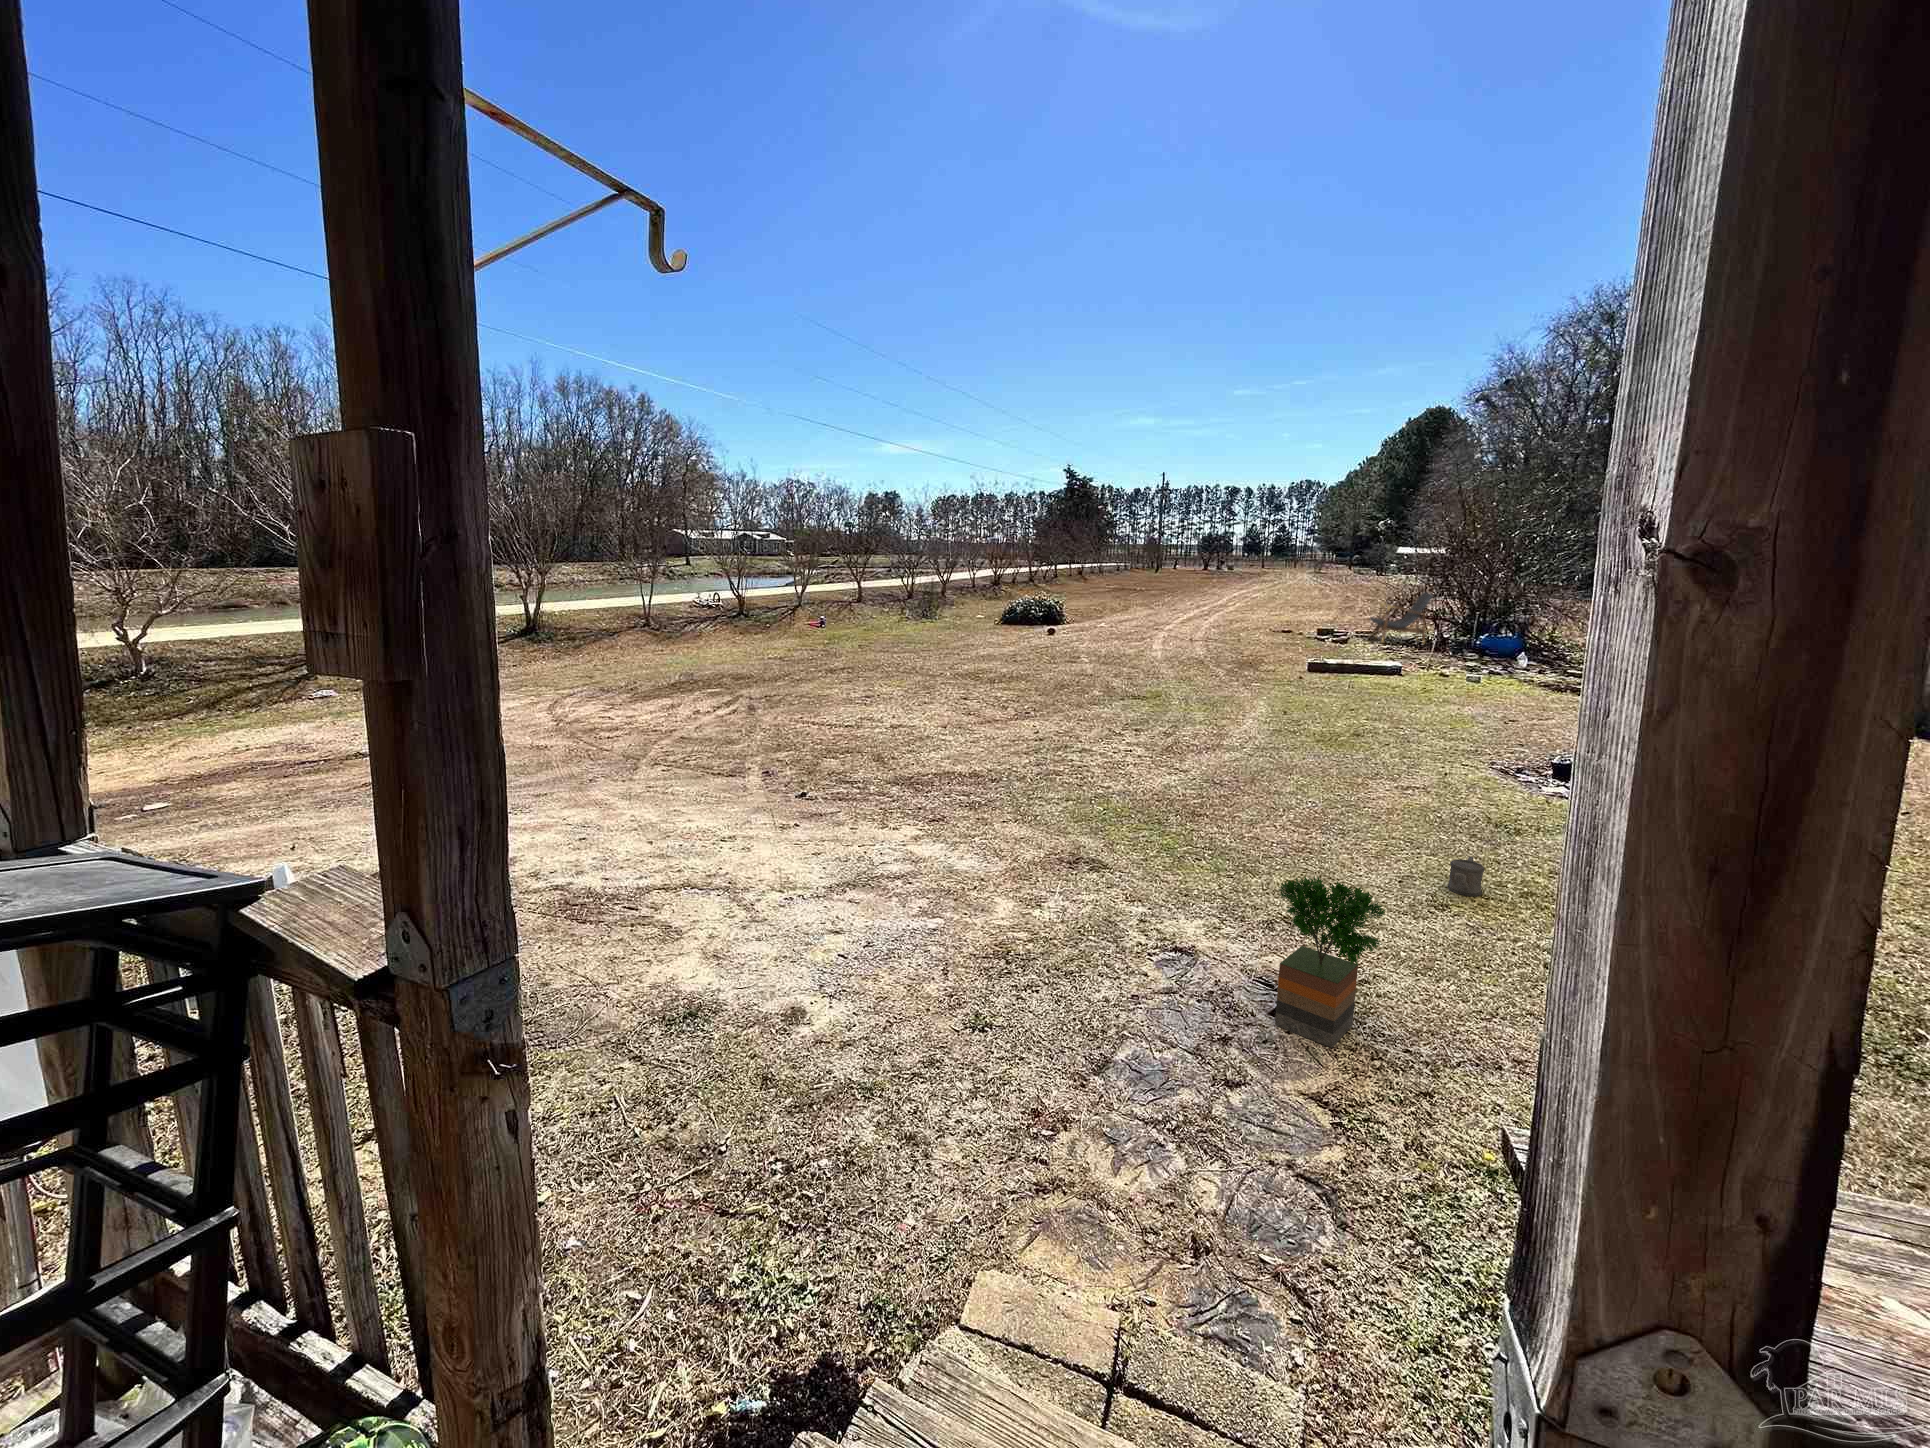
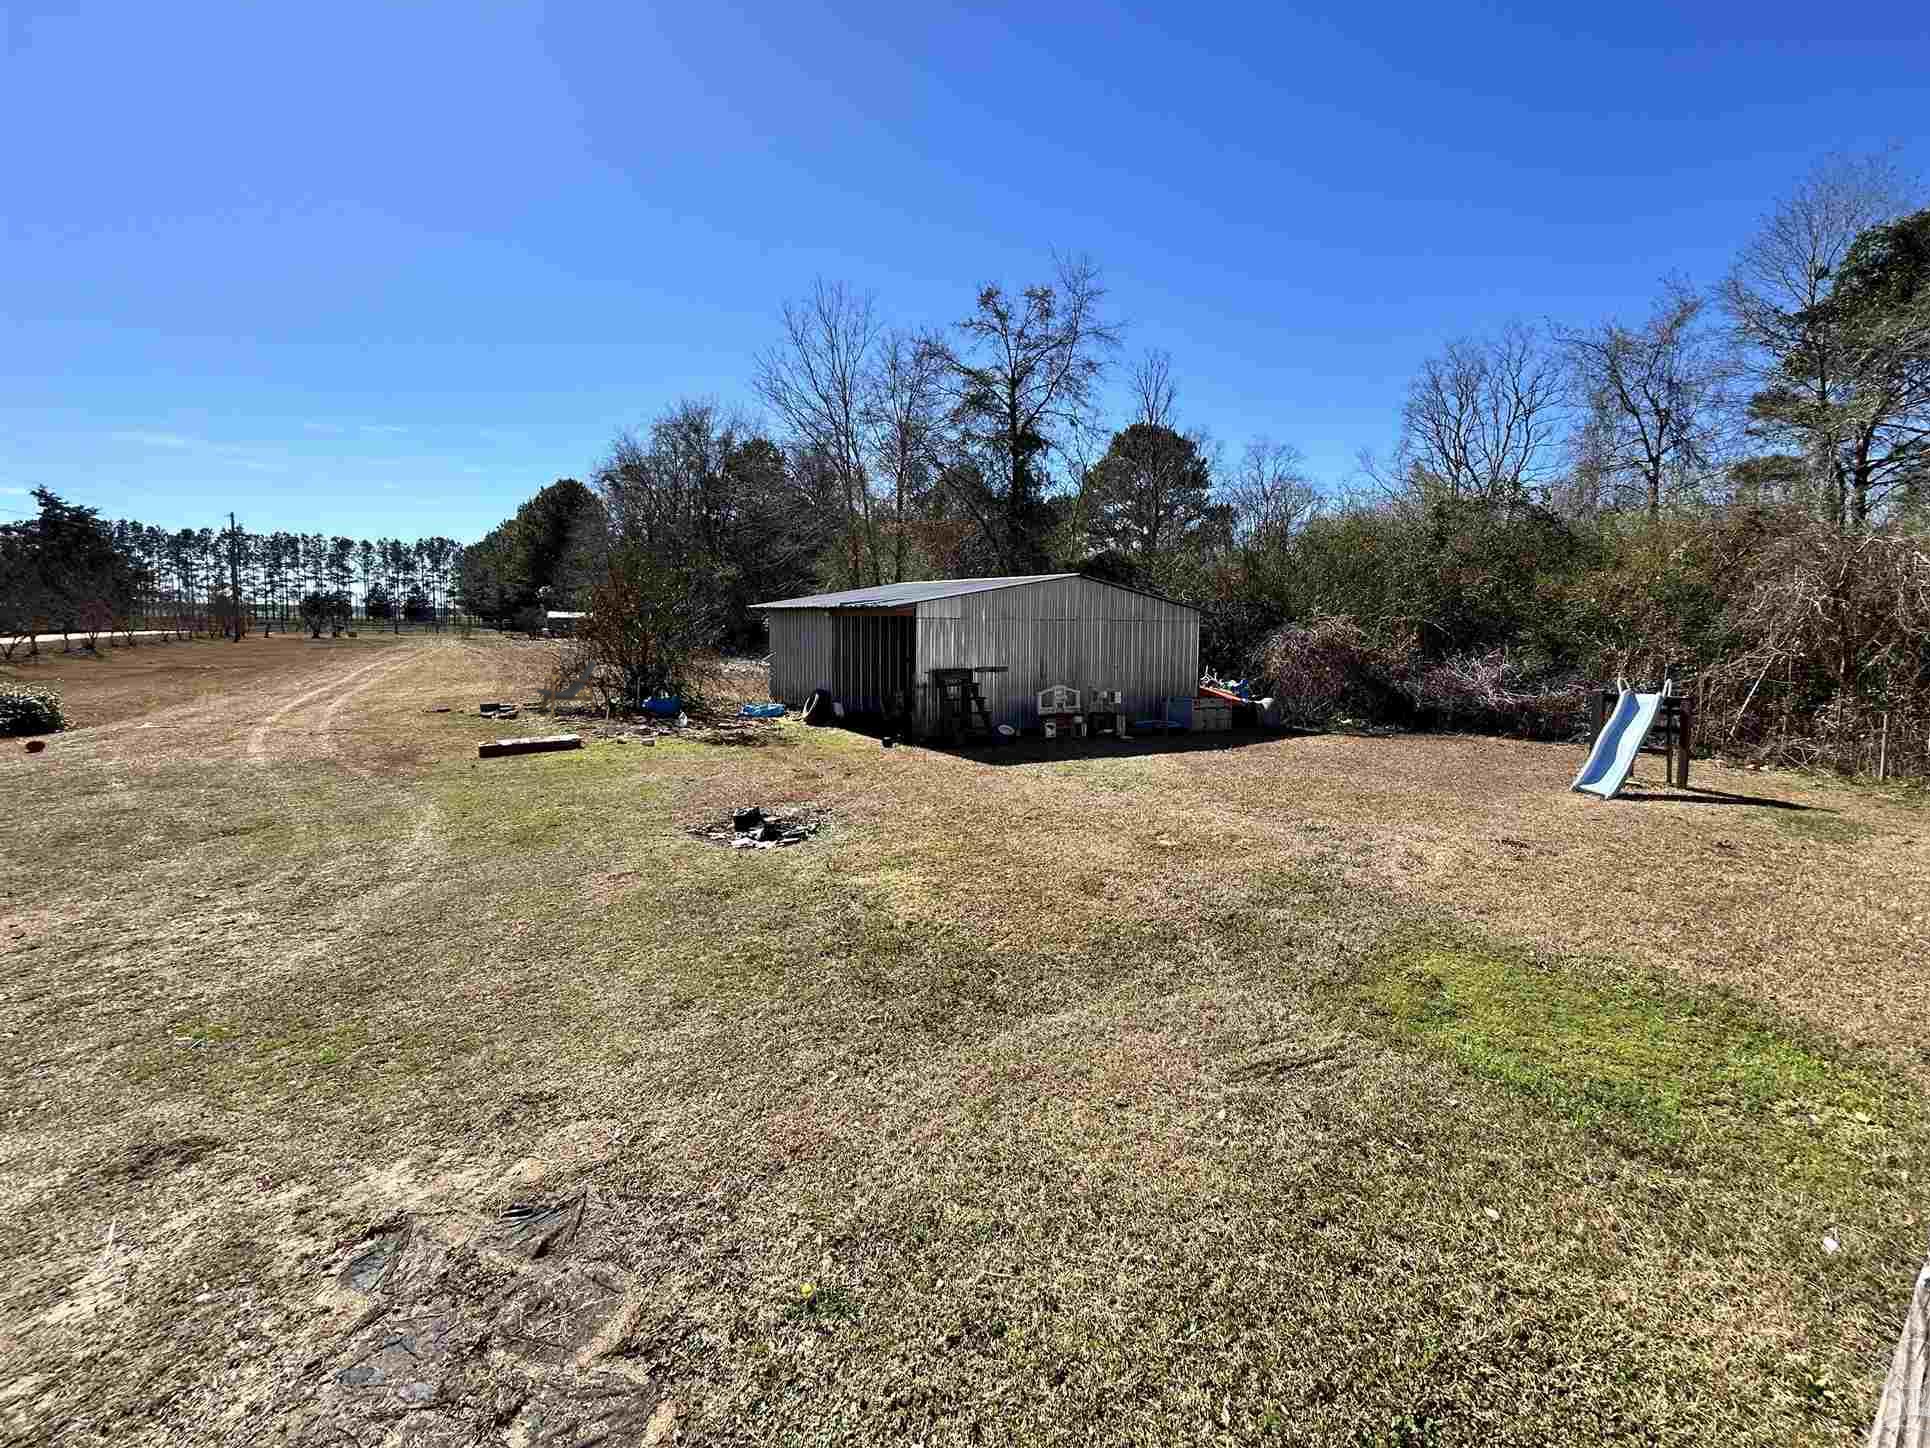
watering can: present [1448,857,1485,896] -> none [685,940,717,984]
potted tree: present [1275,876,1386,1048] -> none [523,1045,664,1271]

